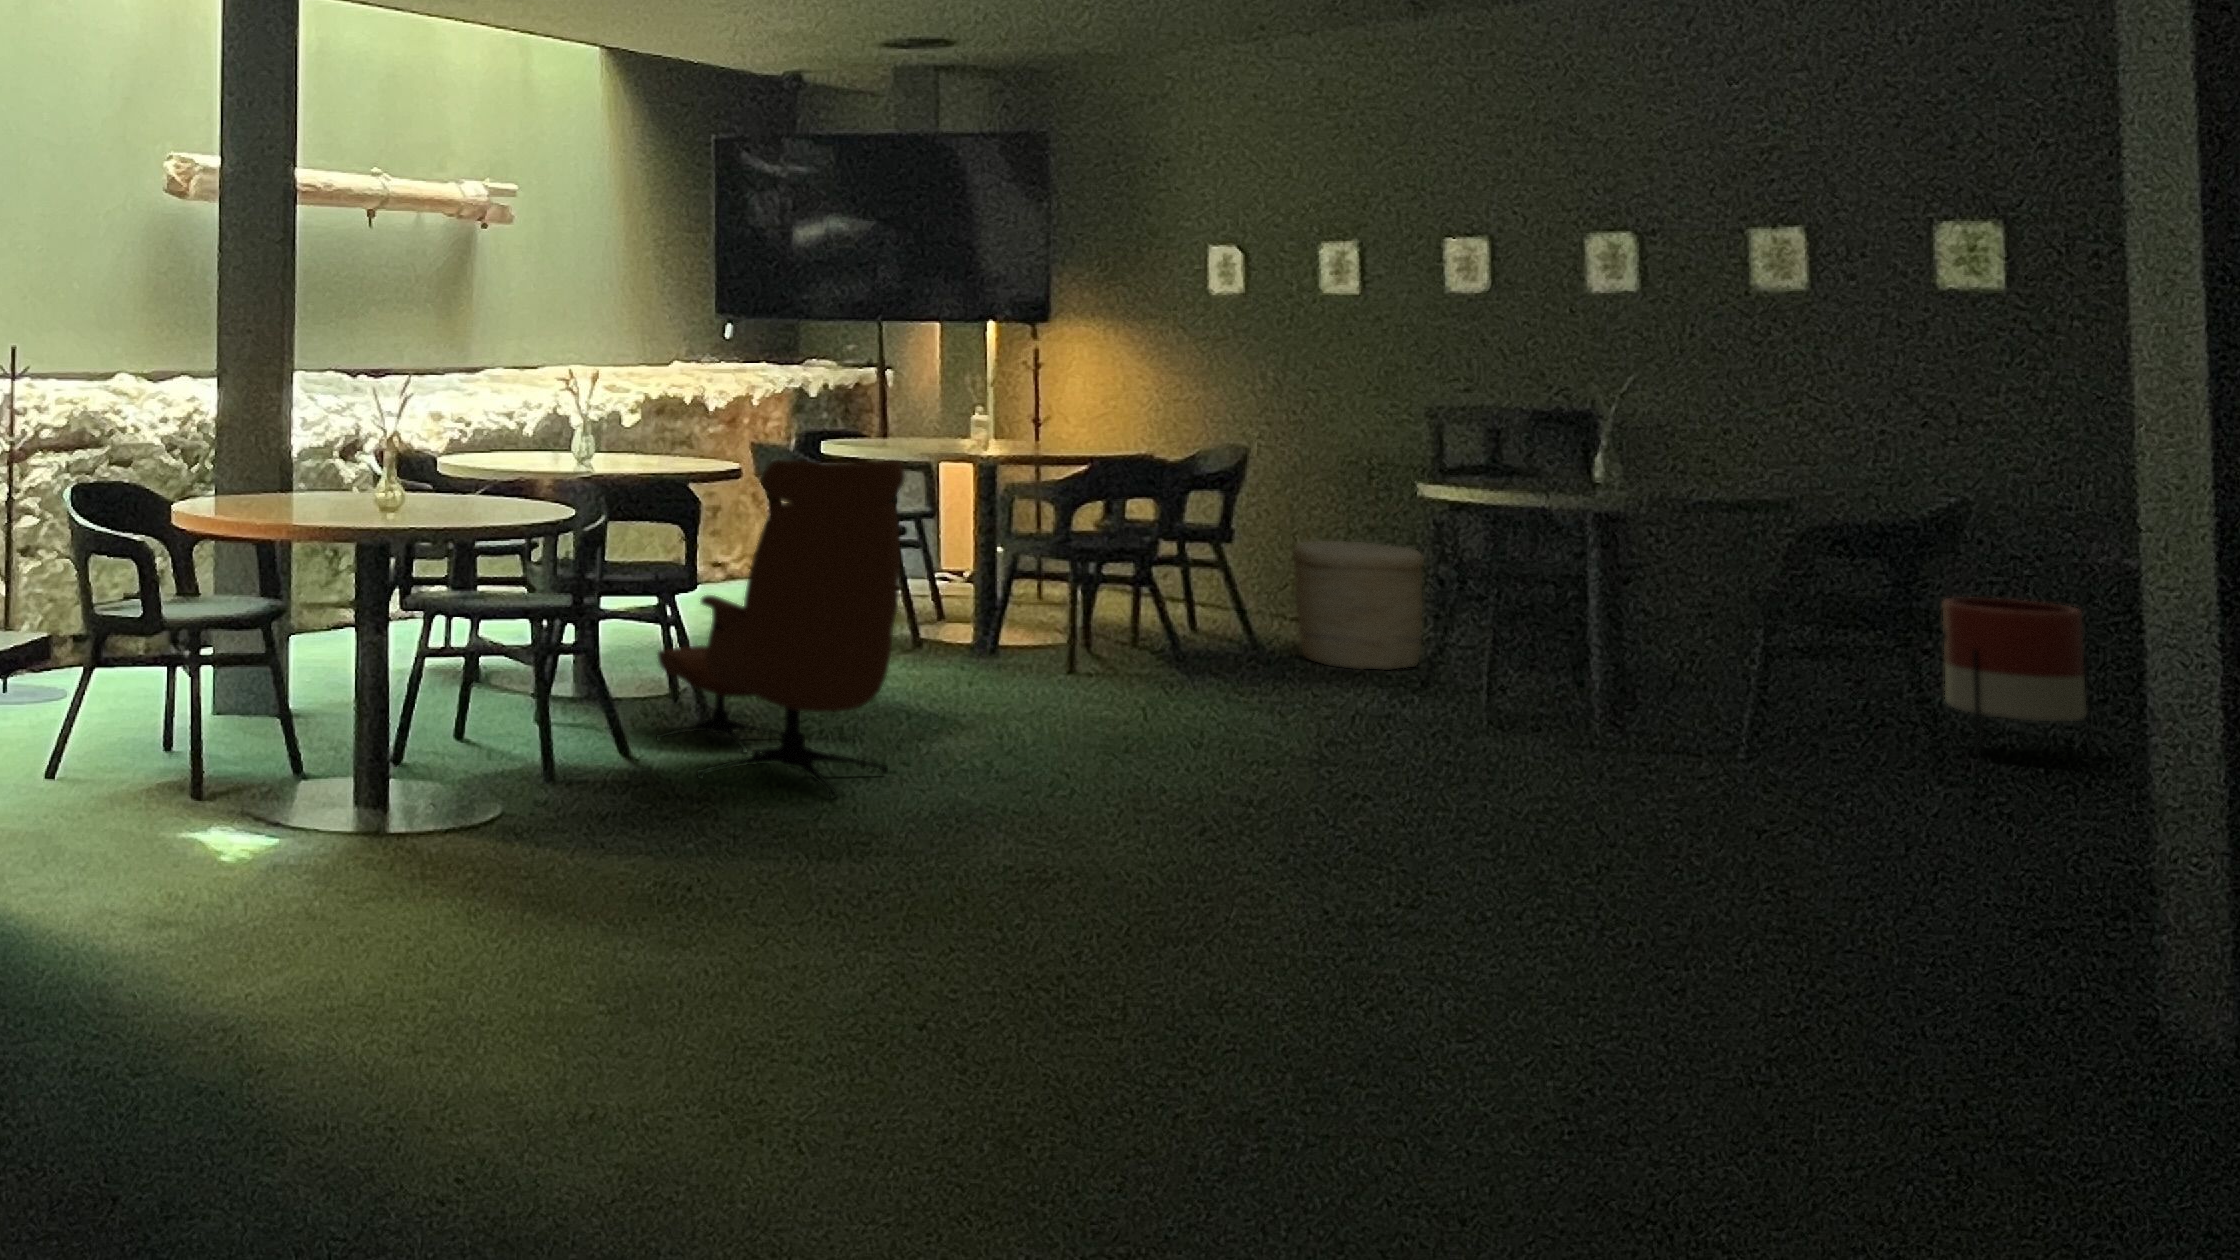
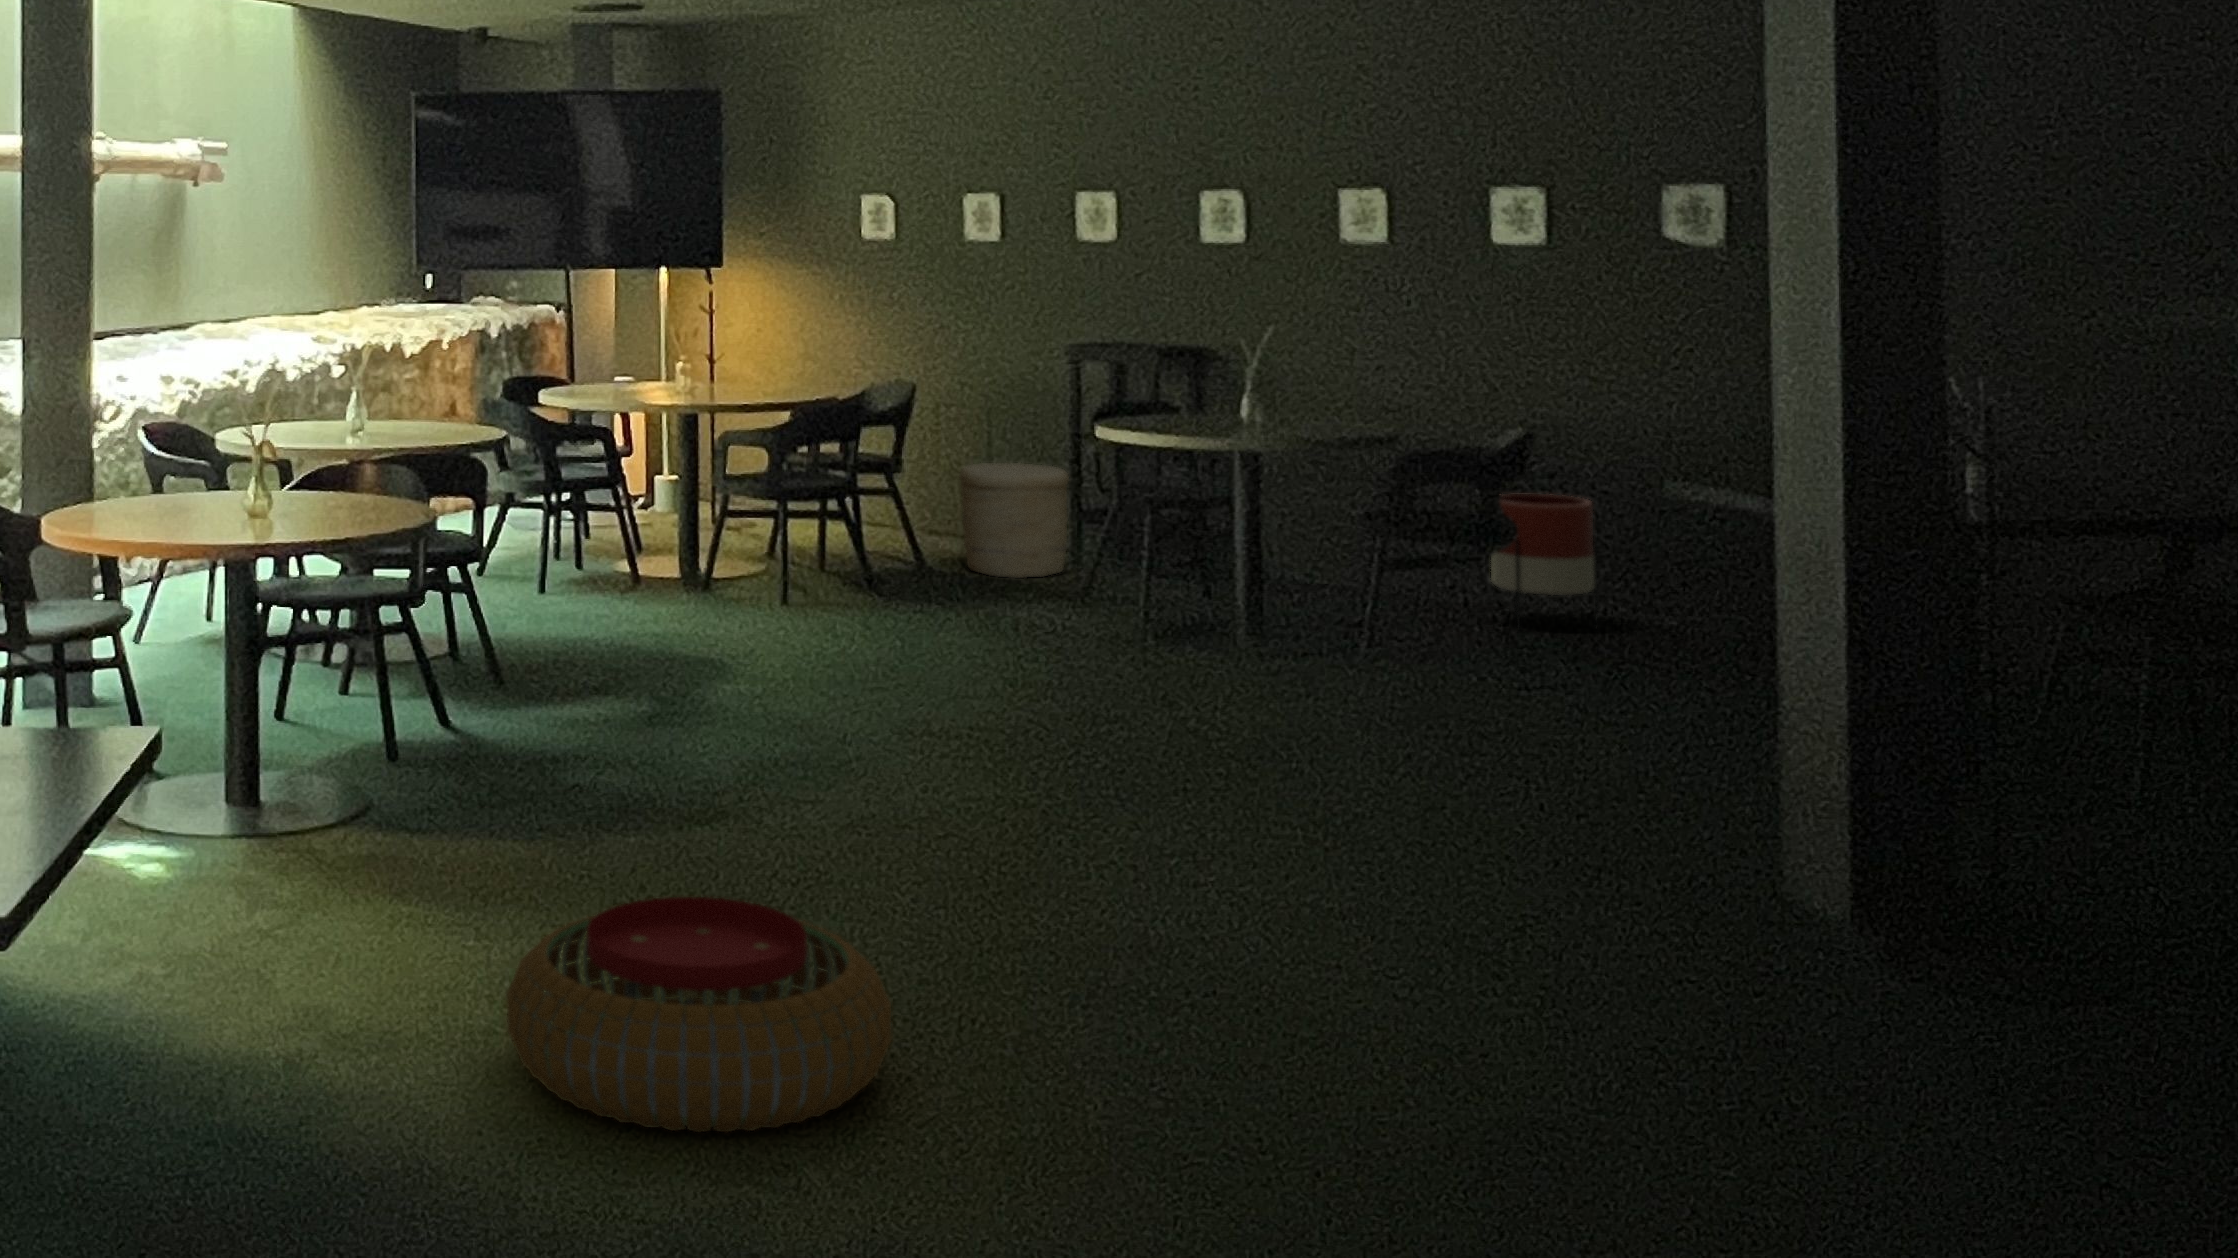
lounge chair: present [657,460,905,798] -> none [460,435,714,751]
pouf: none [479,906,907,1158] -> present [506,897,891,1132]

